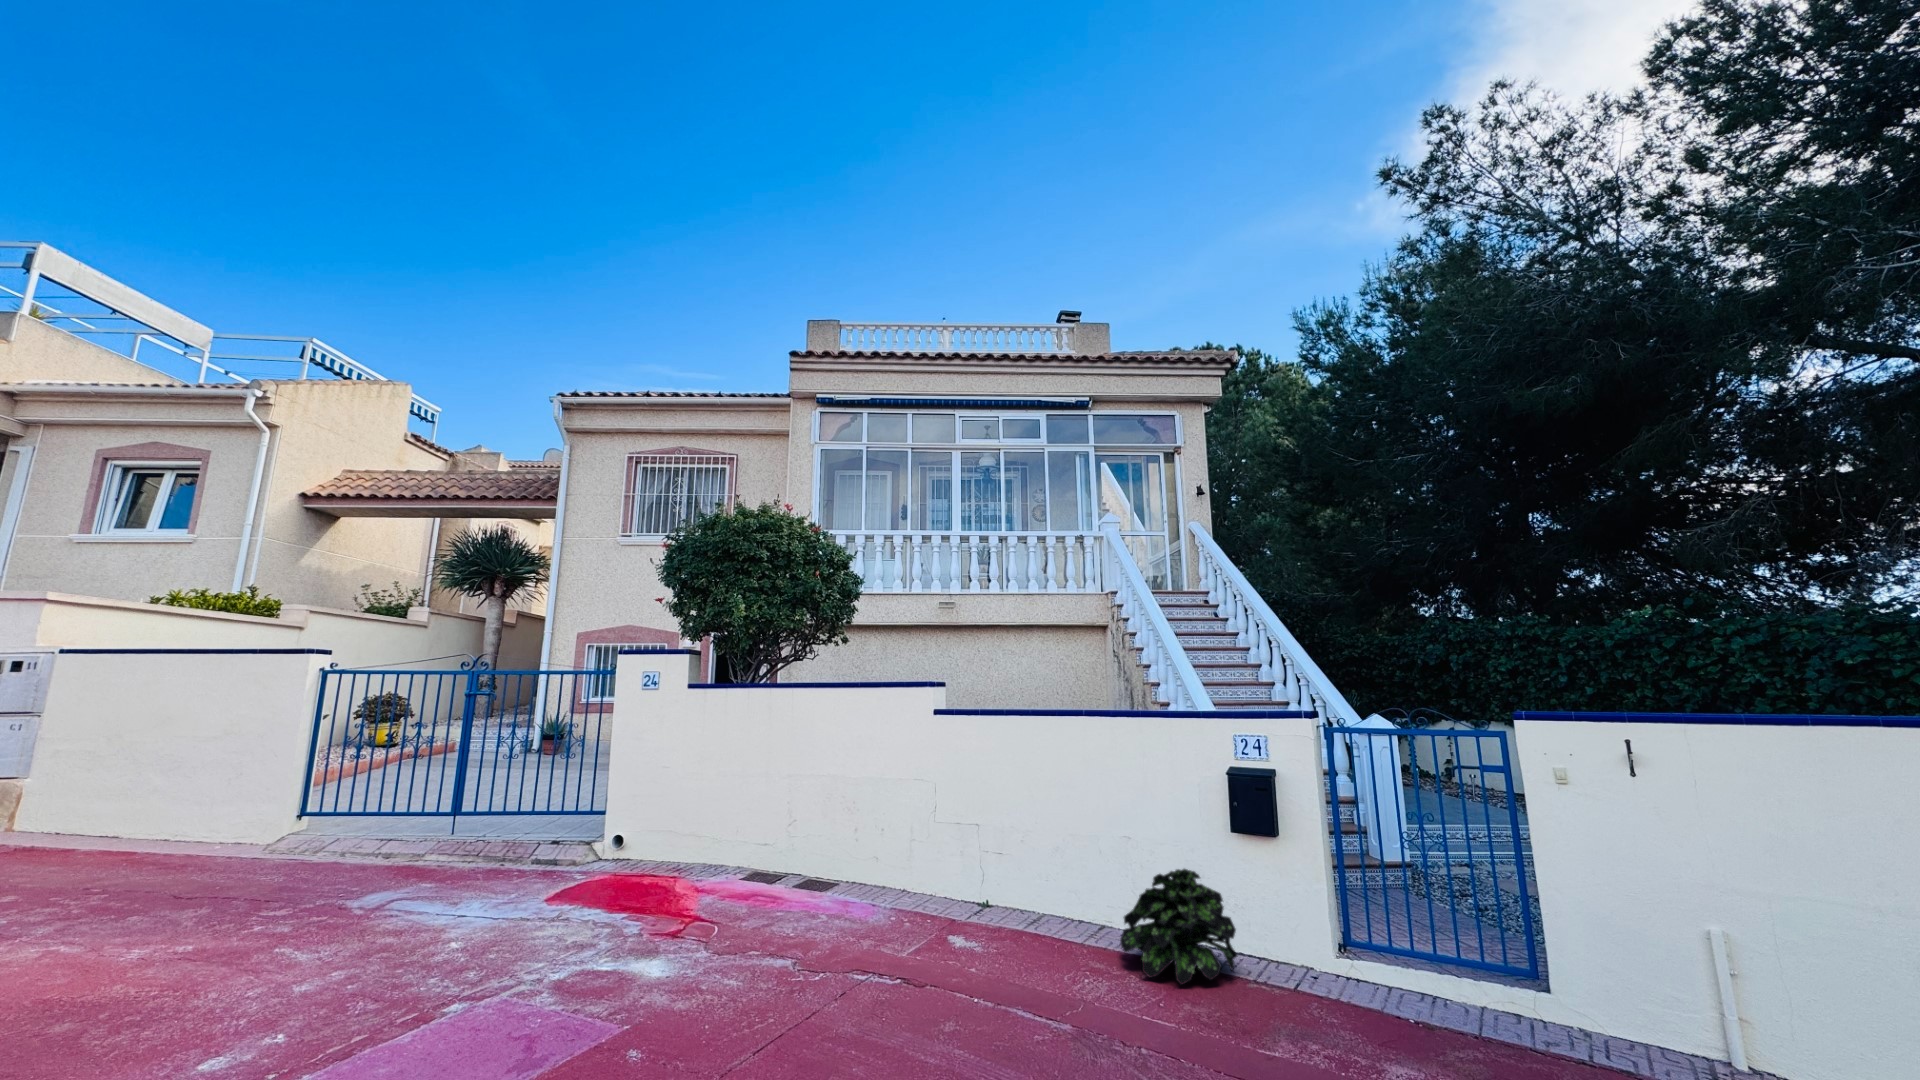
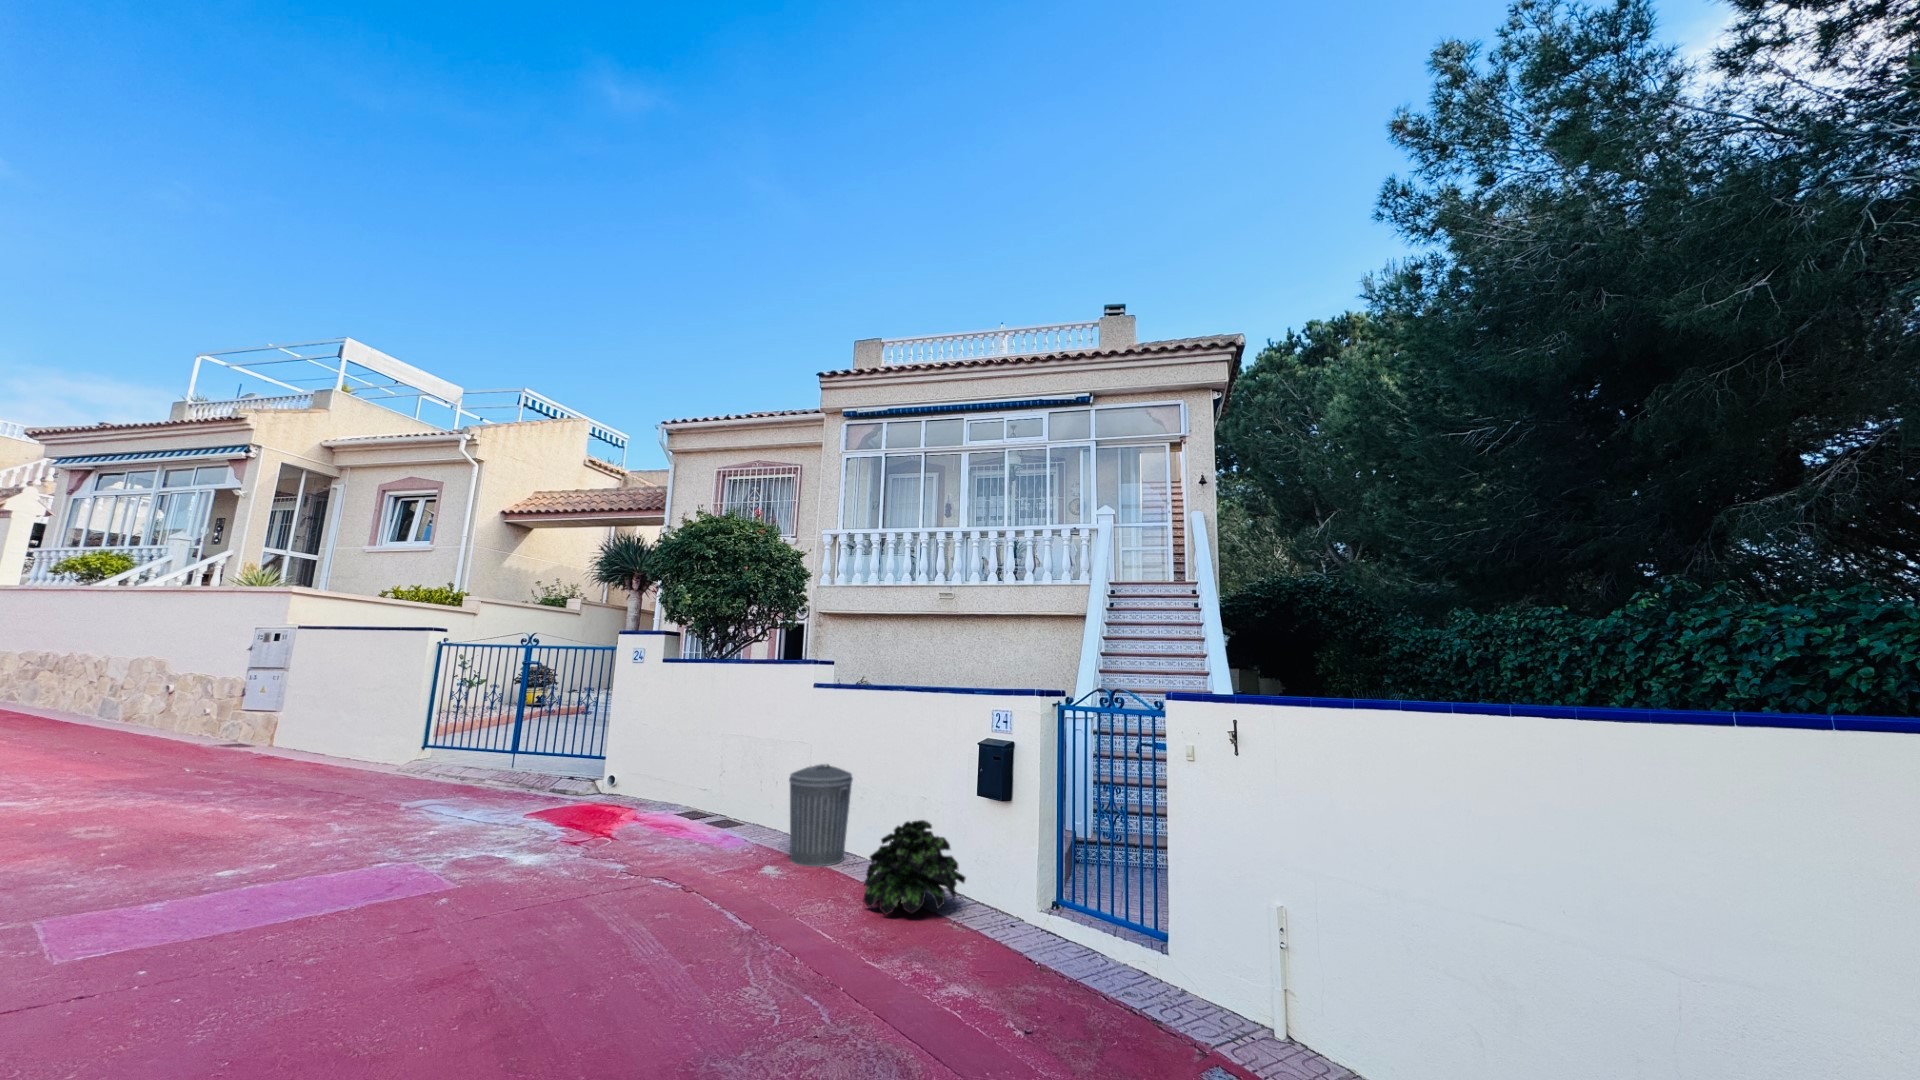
trash can: none [954,808,1029,934] -> present [789,764,853,867]

